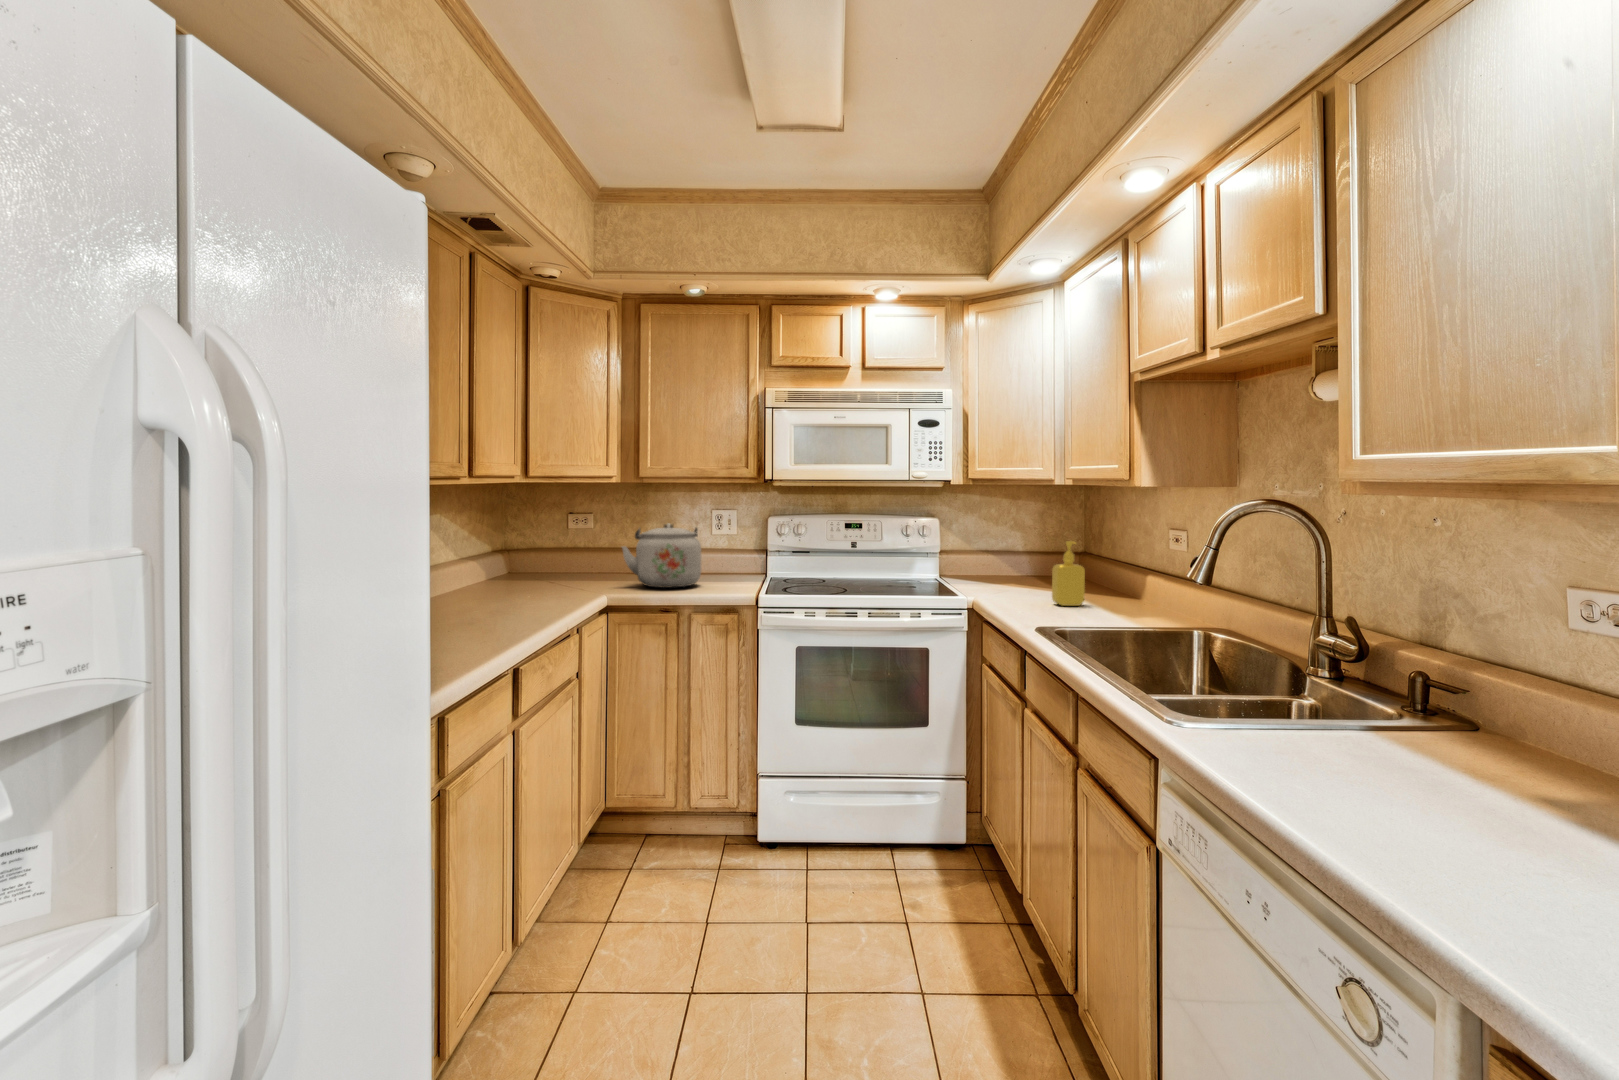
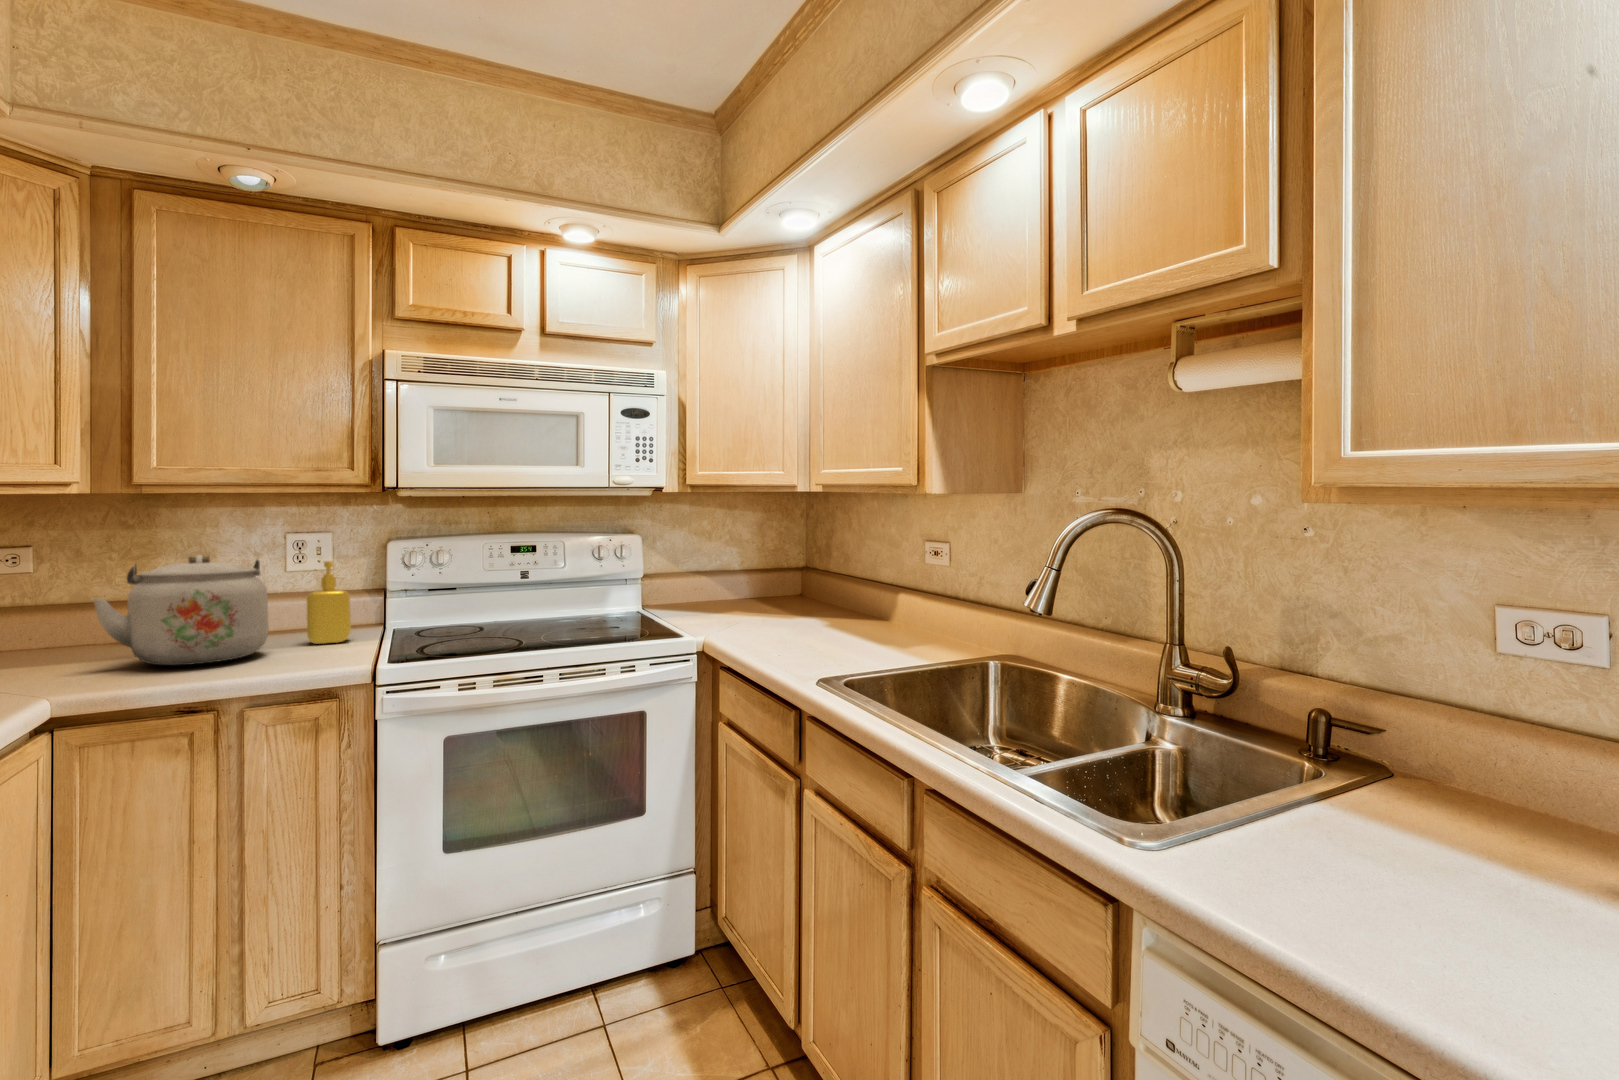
soap dispenser: present [1052,541,1085,606] -> present [307,561,351,644]

